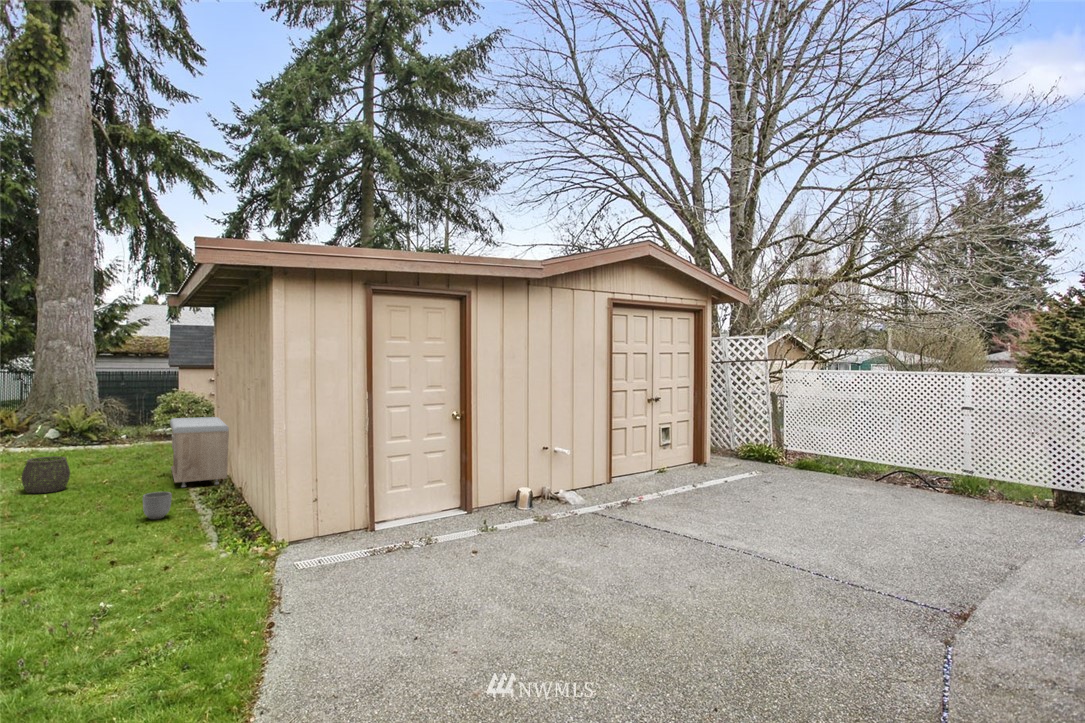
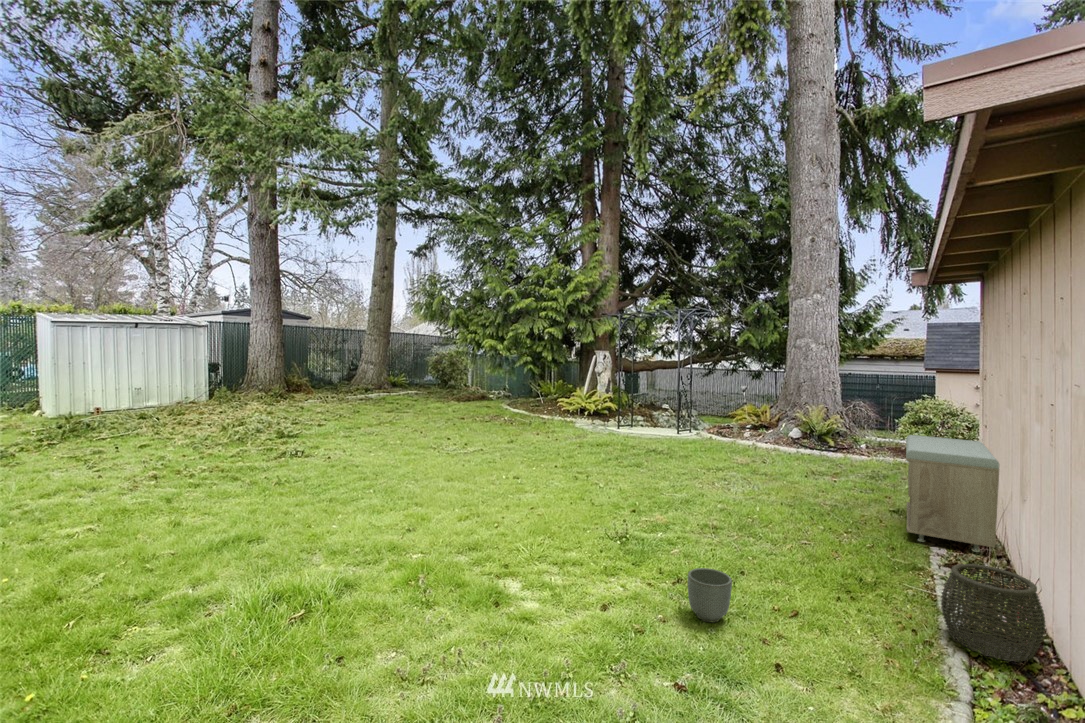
woven basket: present [22,456,70,493] -> present [941,564,1046,662]
planter: present [143,492,172,519] -> present [688,568,732,622]

